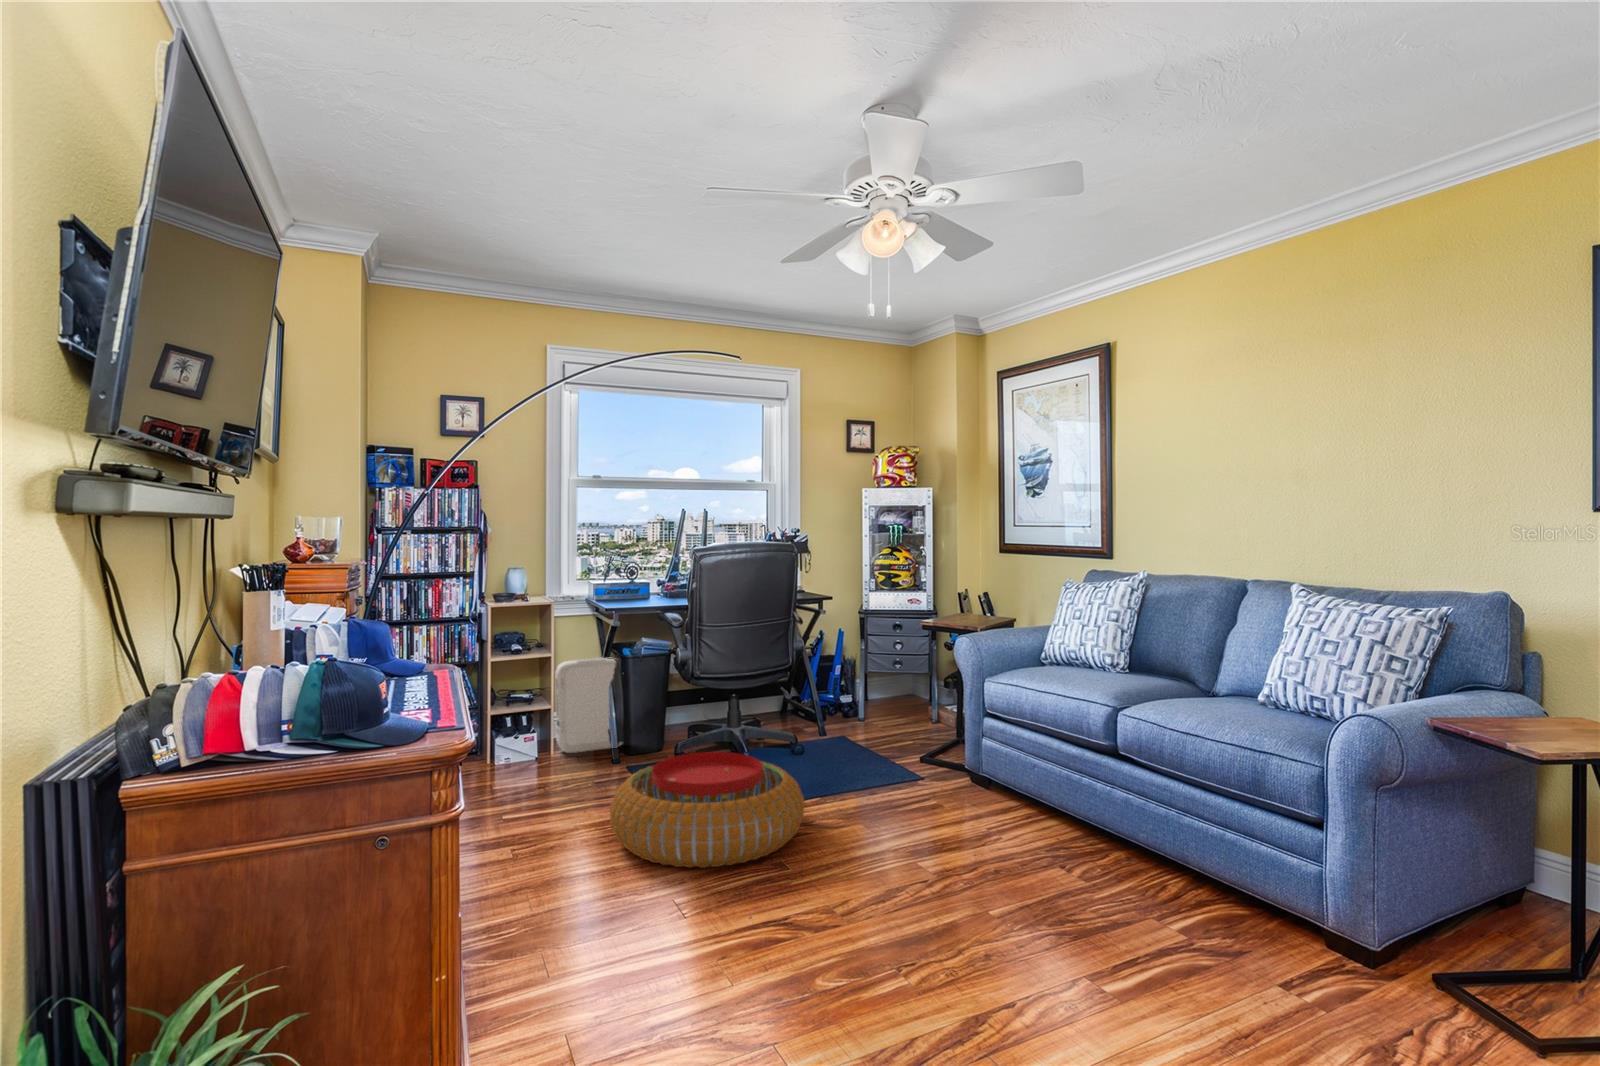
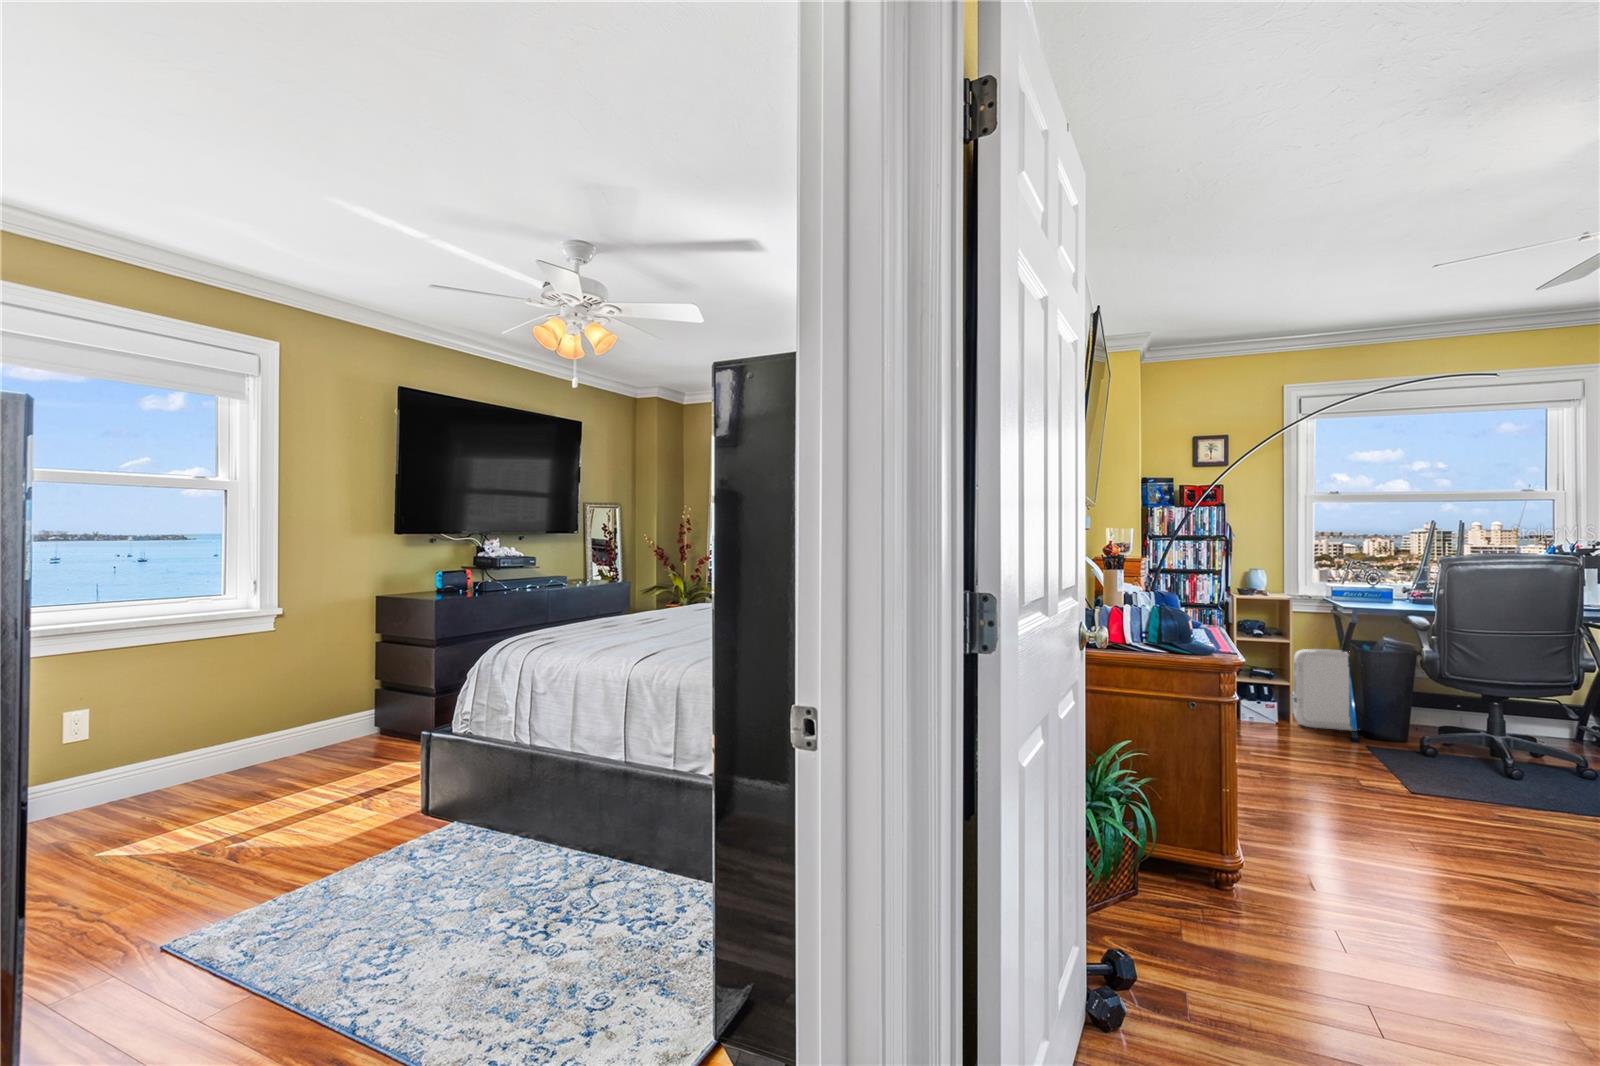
pouf: present [610,752,804,868] -> none [1347,735,1574,837]

